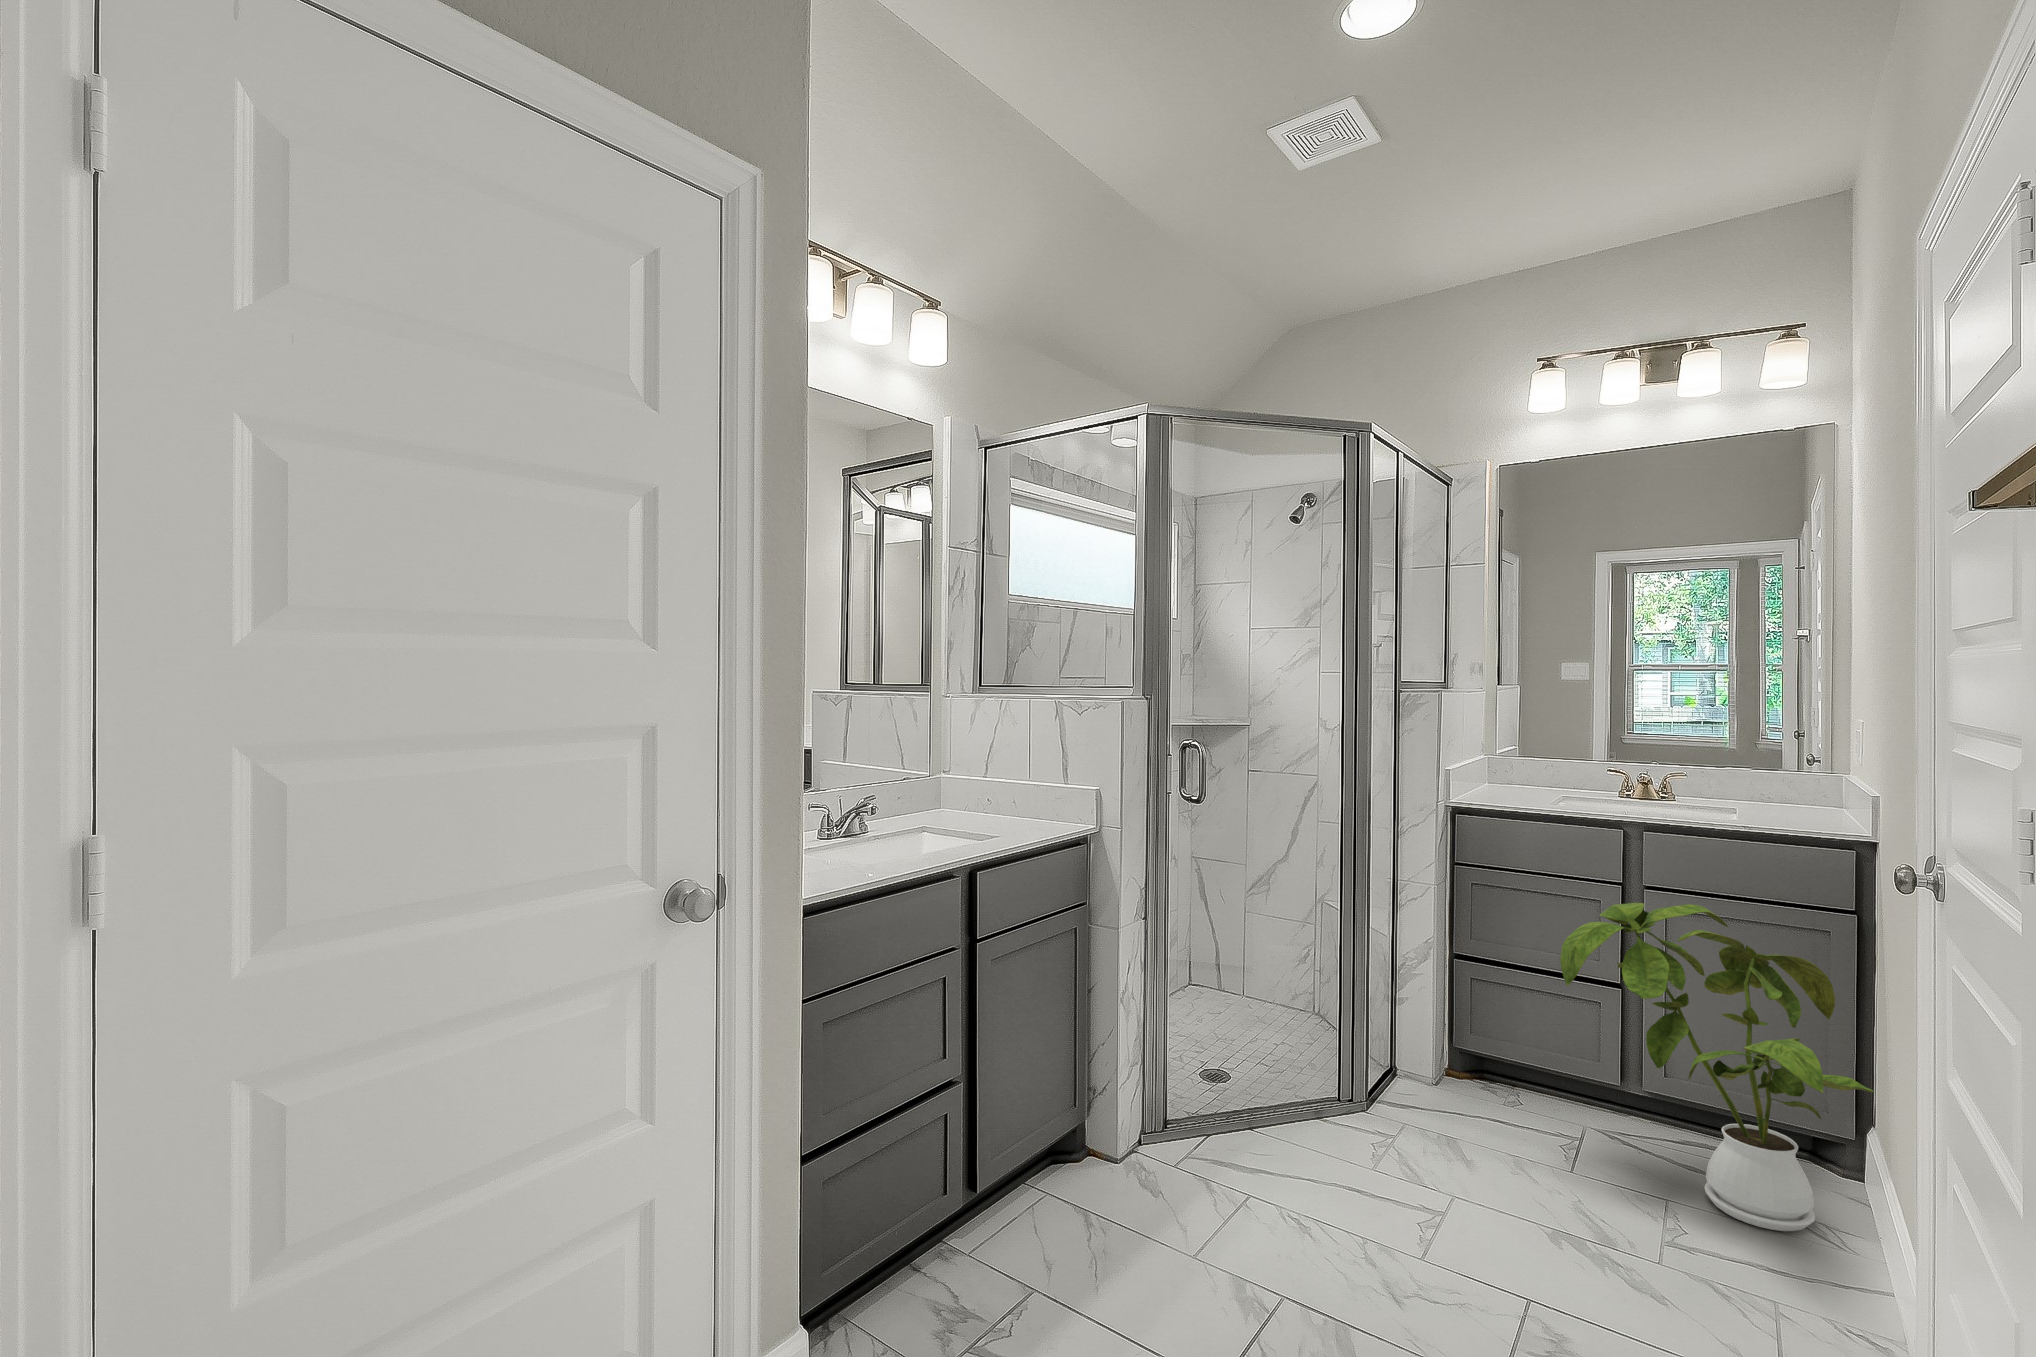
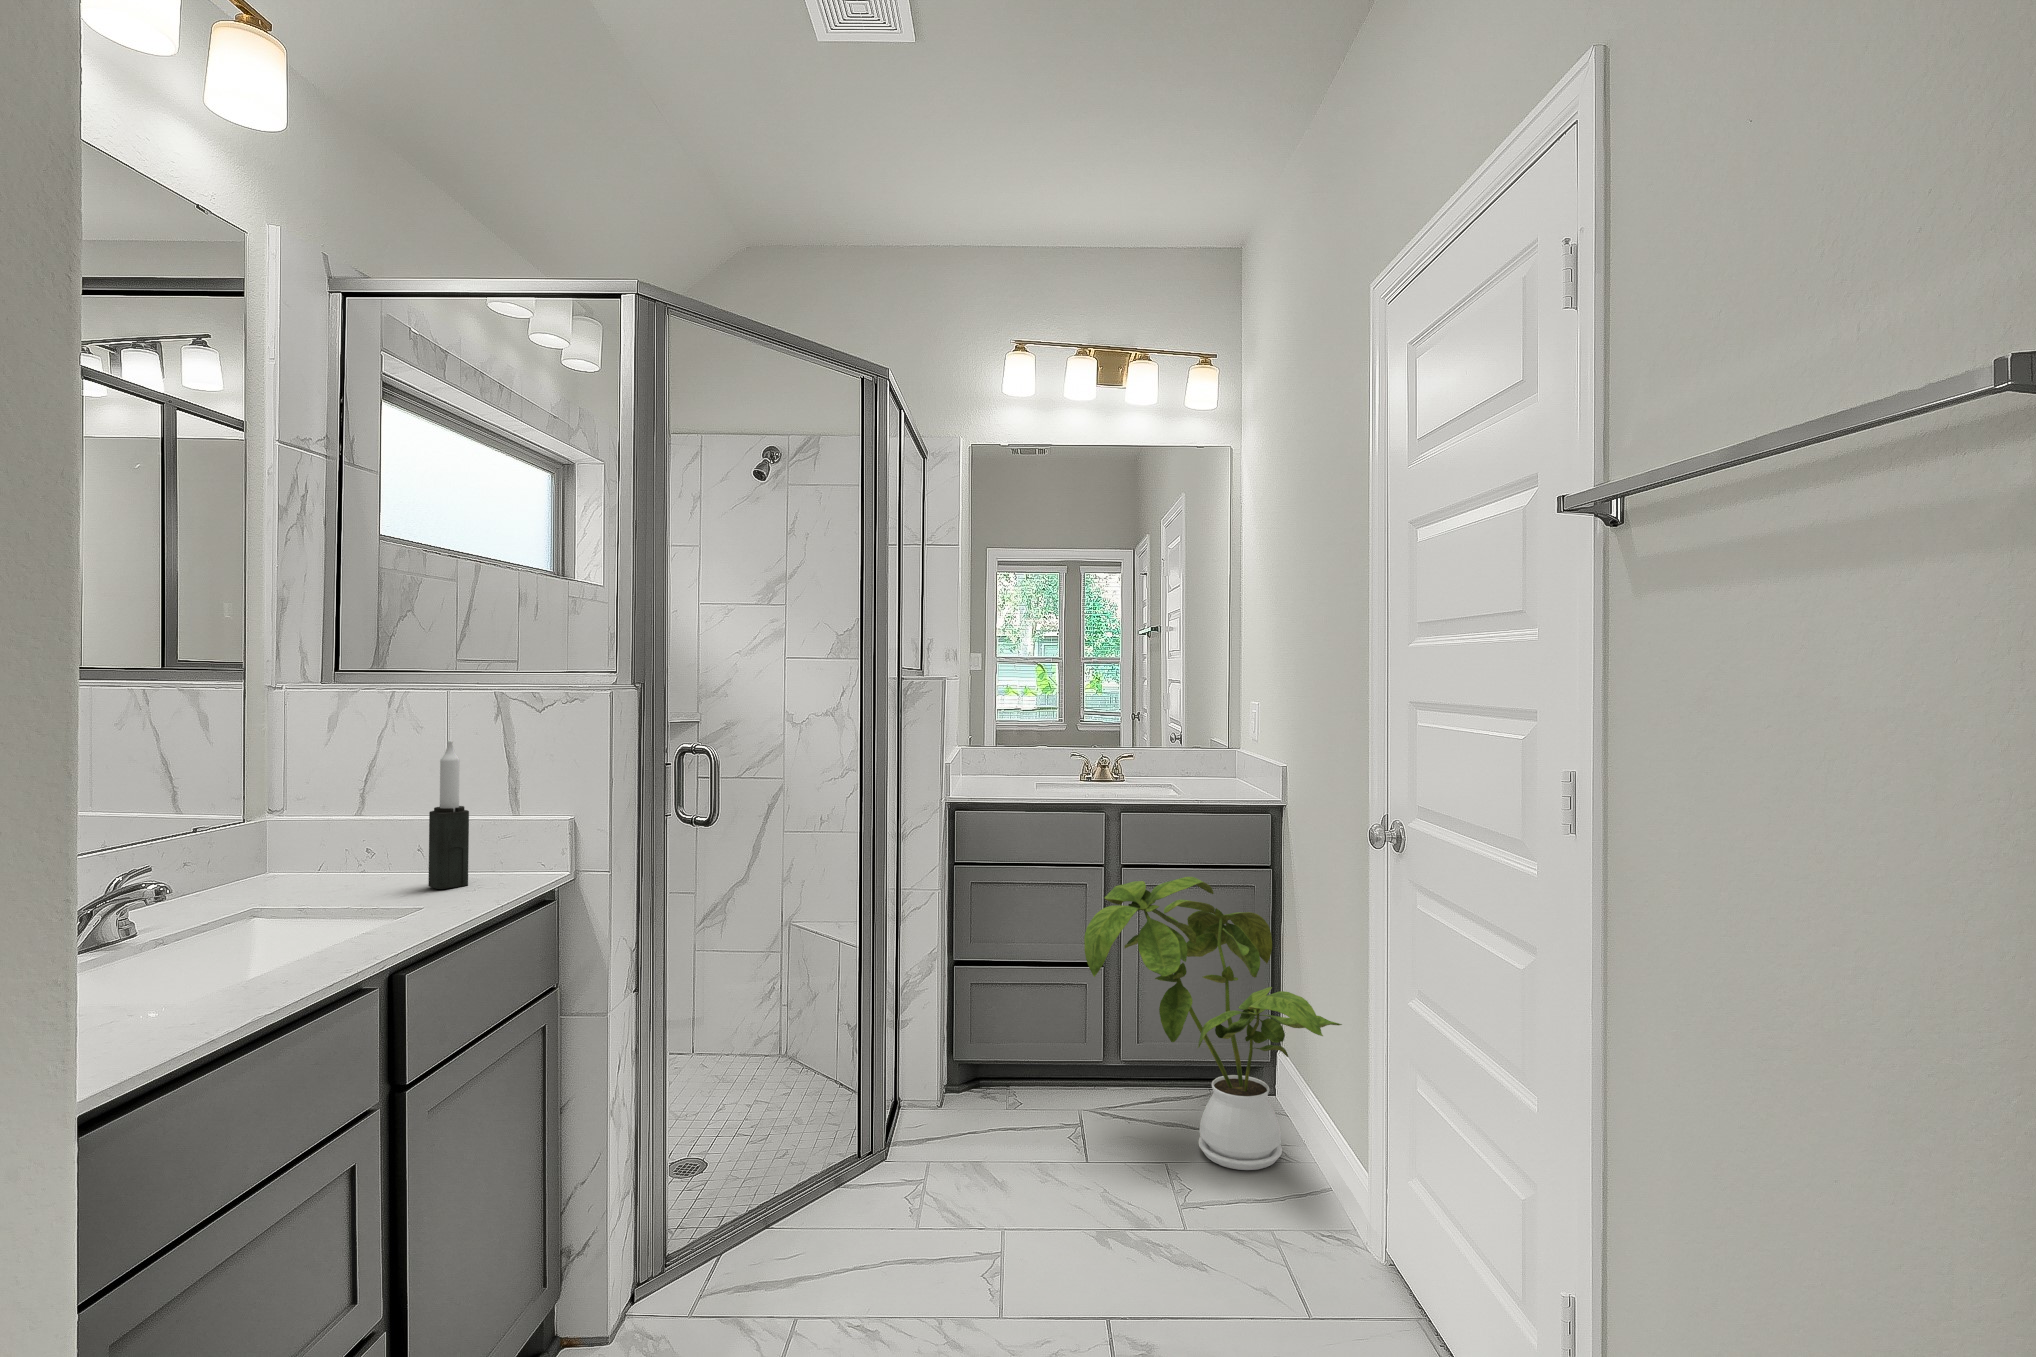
candle: none [1014,733,1037,829] -> present [428,740,469,889]

